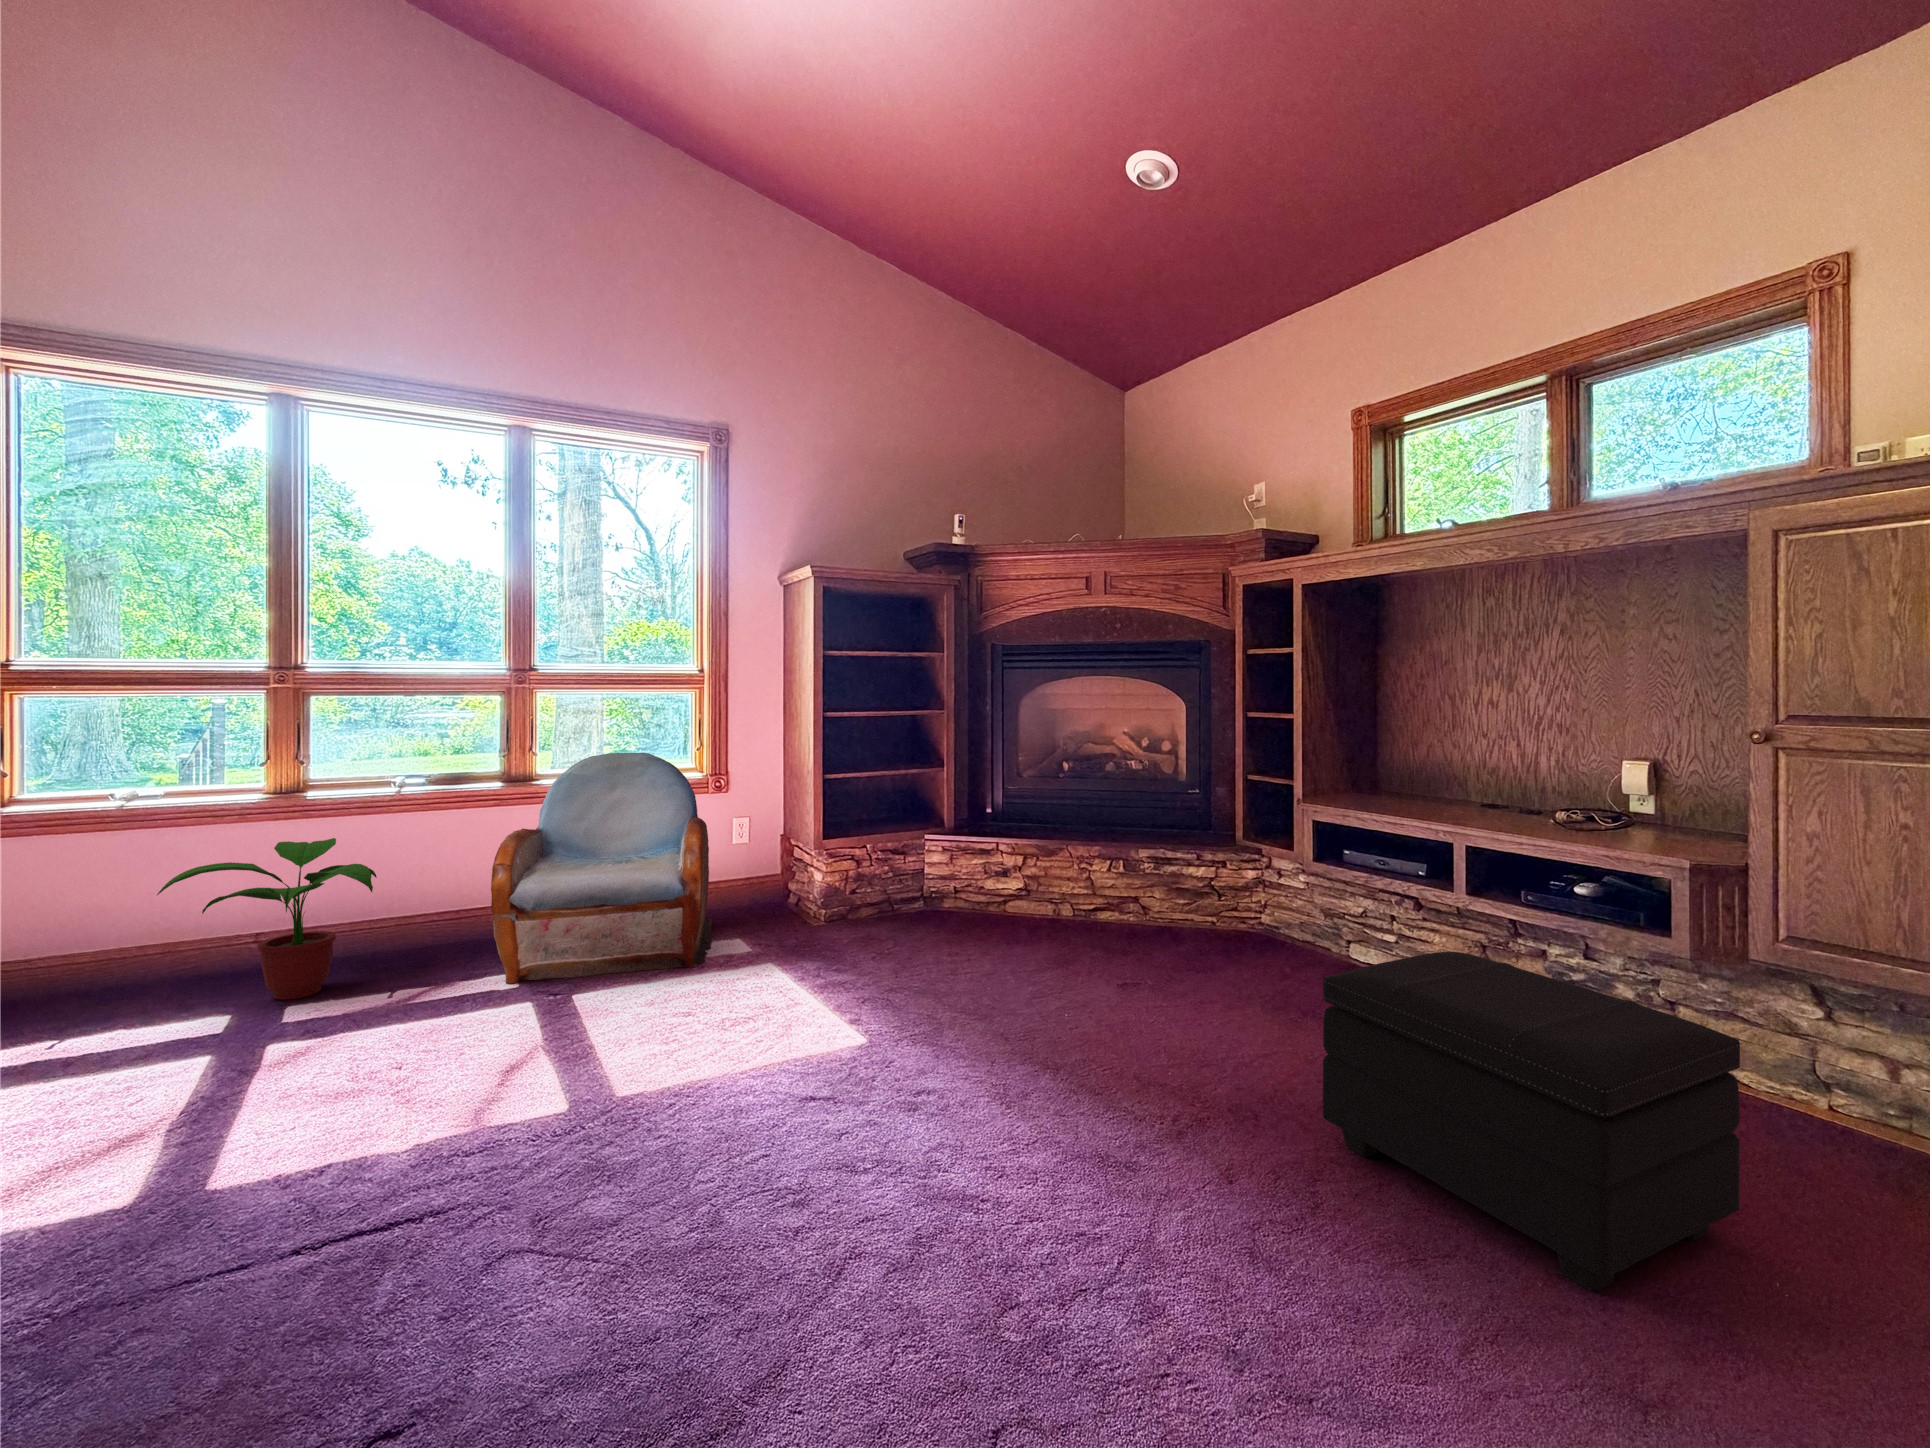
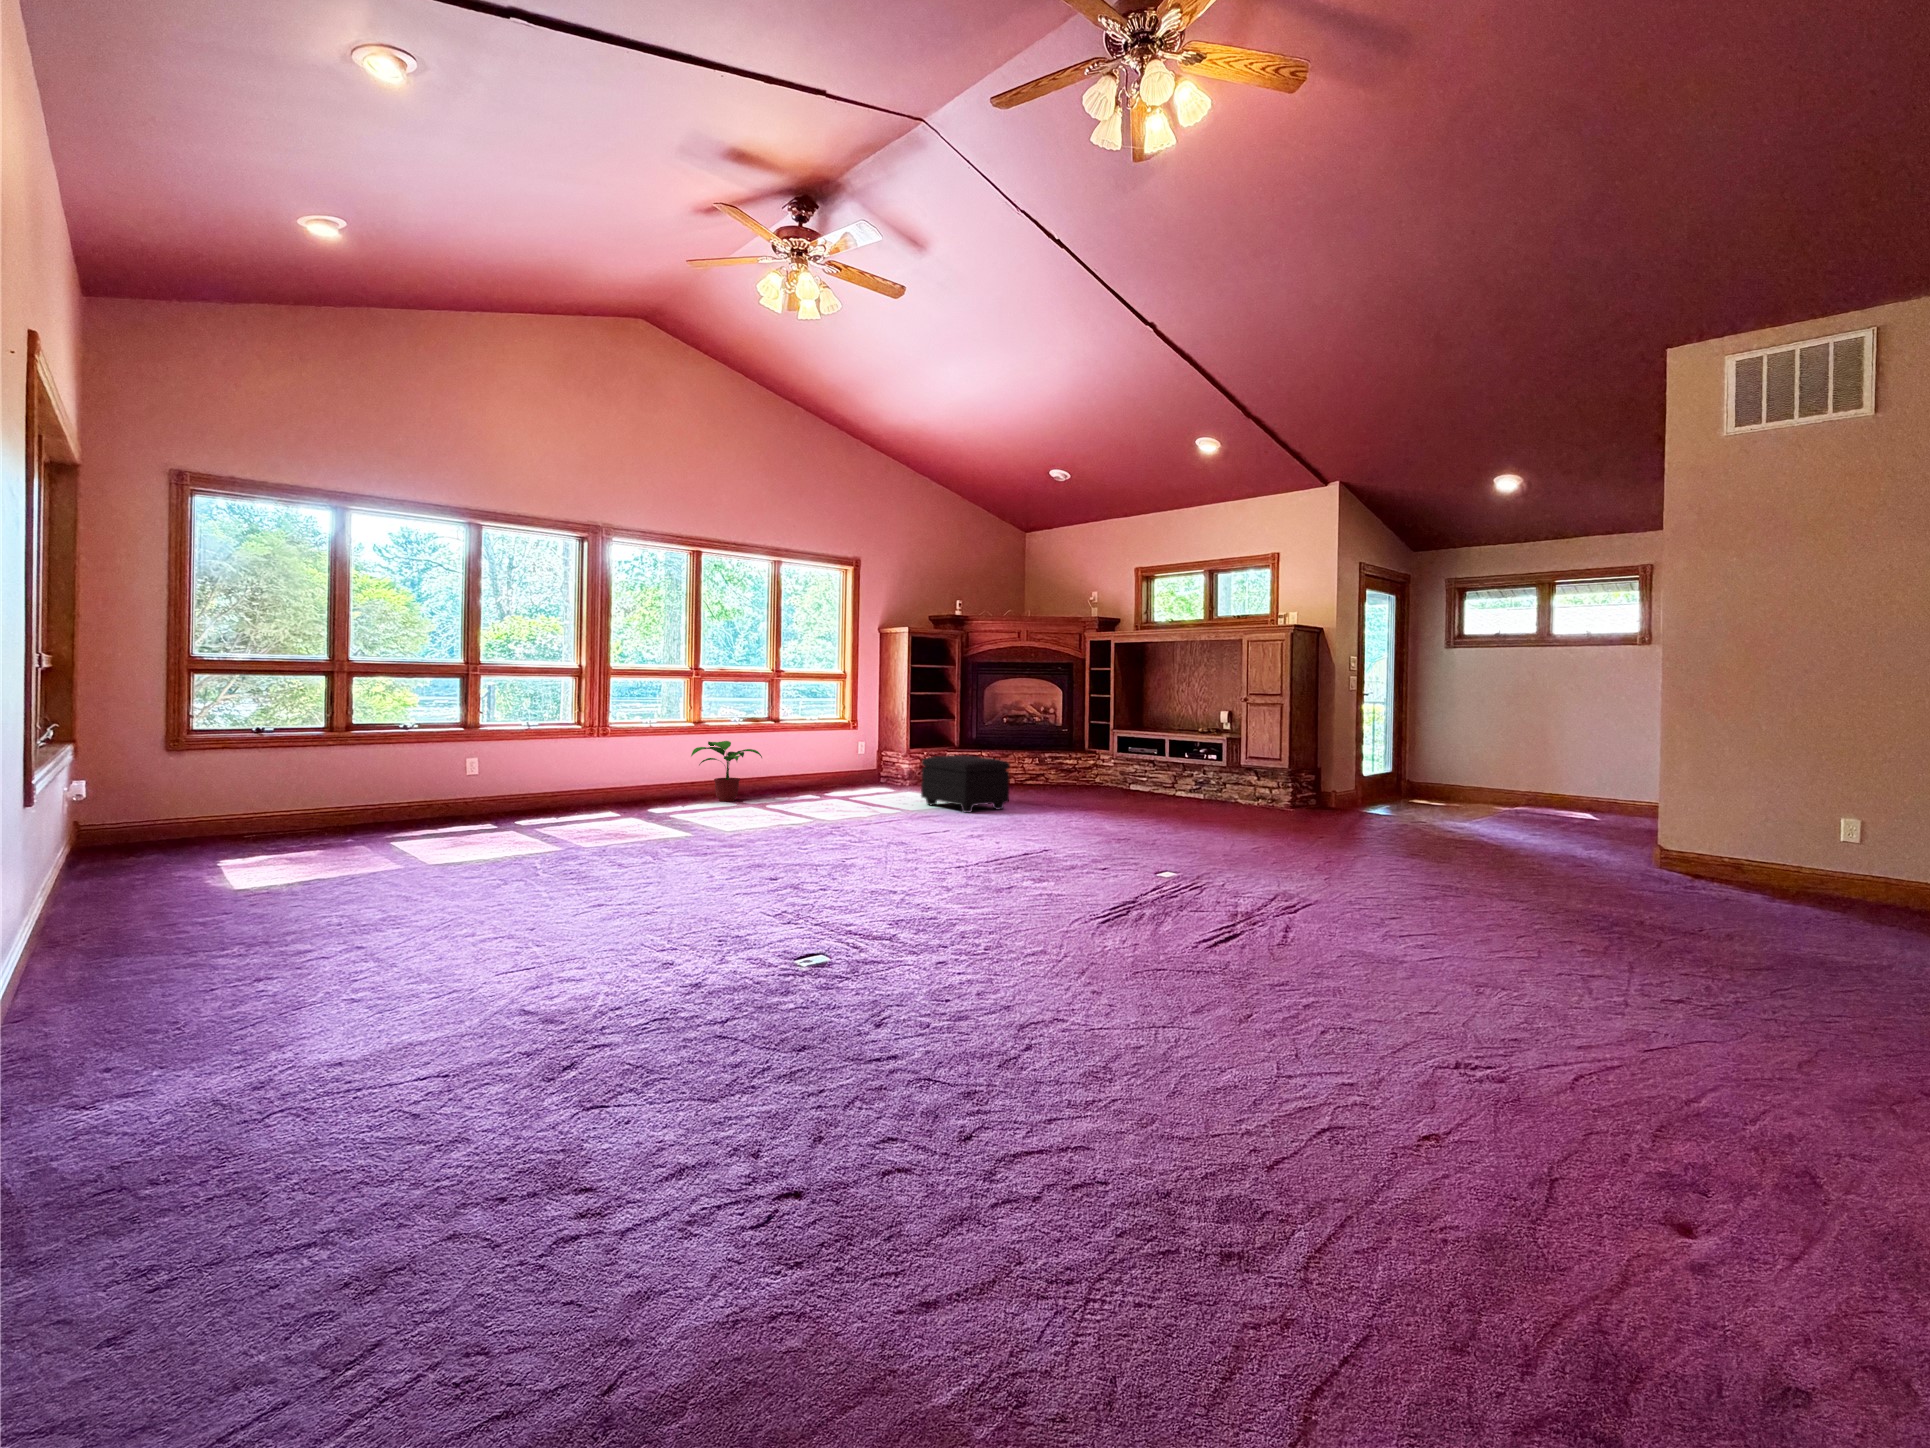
armchair: present [491,753,712,984] -> none [784,710,880,798]
footstool: present [1323,951,1740,1292] -> present [921,755,1010,813]

